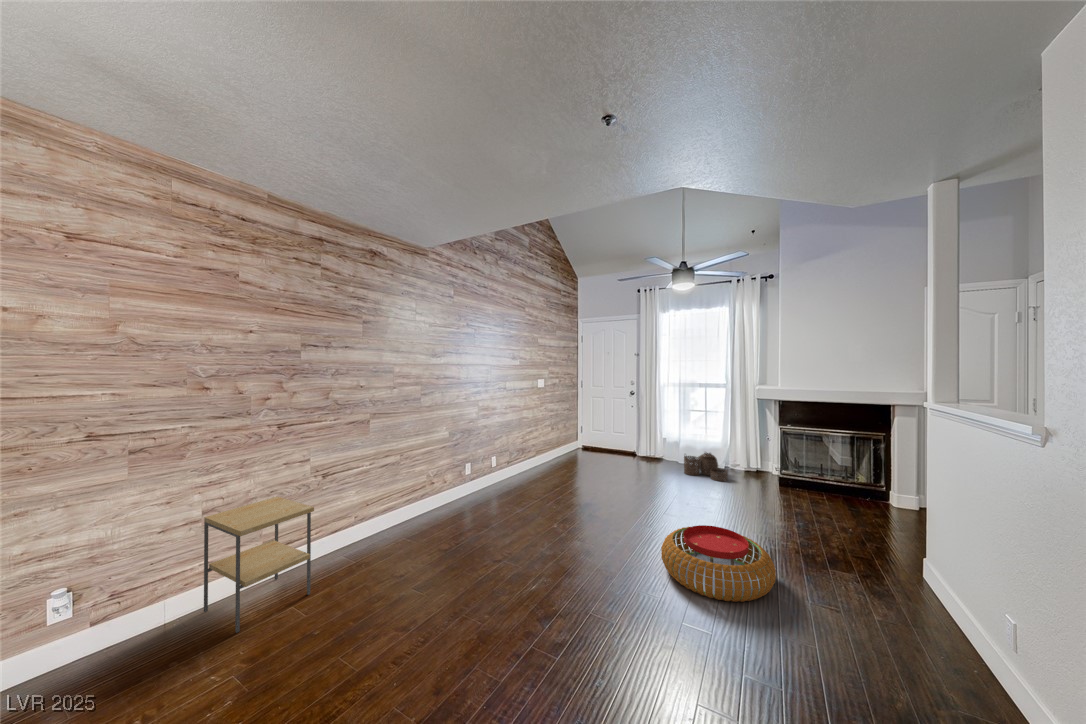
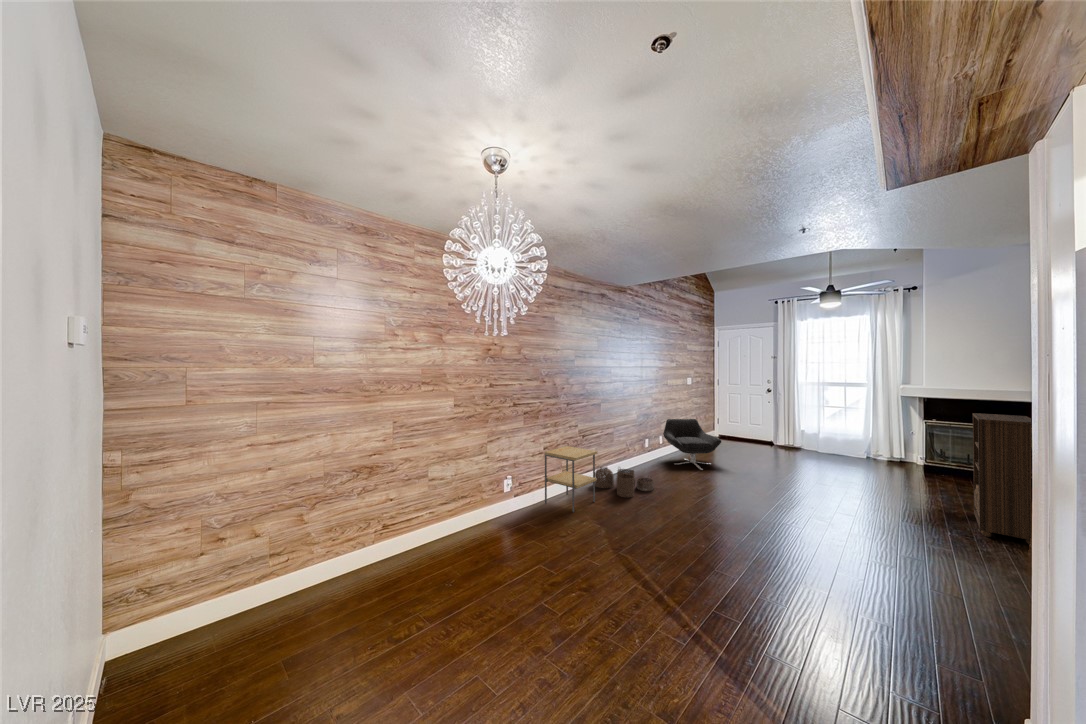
bookshelf: none [834,424,920,617] -> present [973,413,1031,545]
lounge chair: none [494,431,561,502] -> present [663,419,721,470]
woven basket: present [684,453,728,481] -> present [595,467,653,497]
pouf: present [661,525,776,602] -> none [824,483,920,528]

